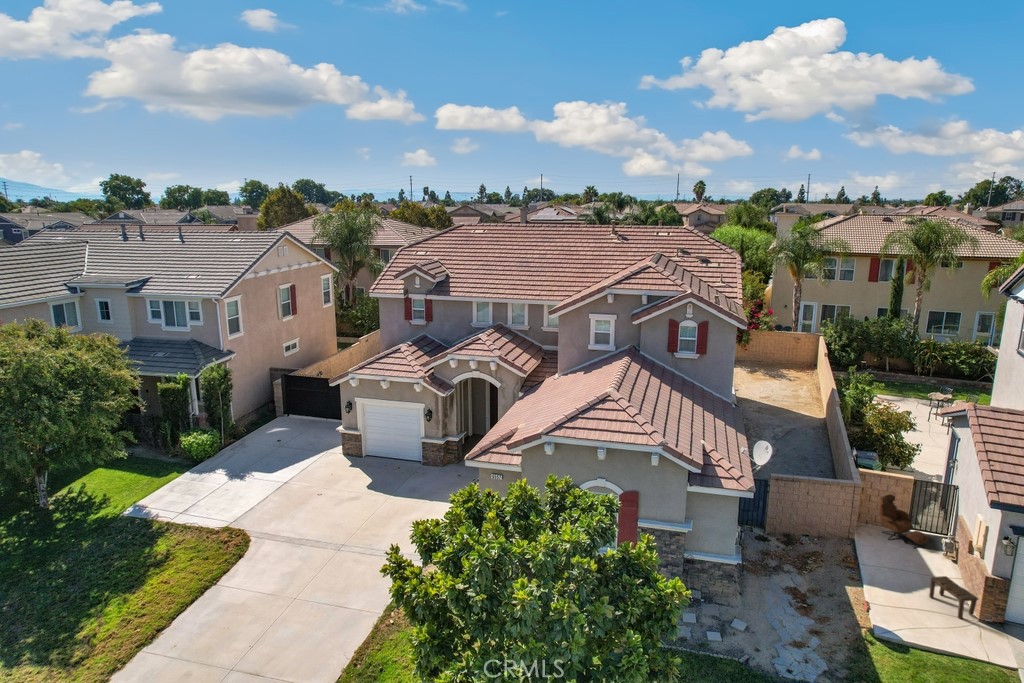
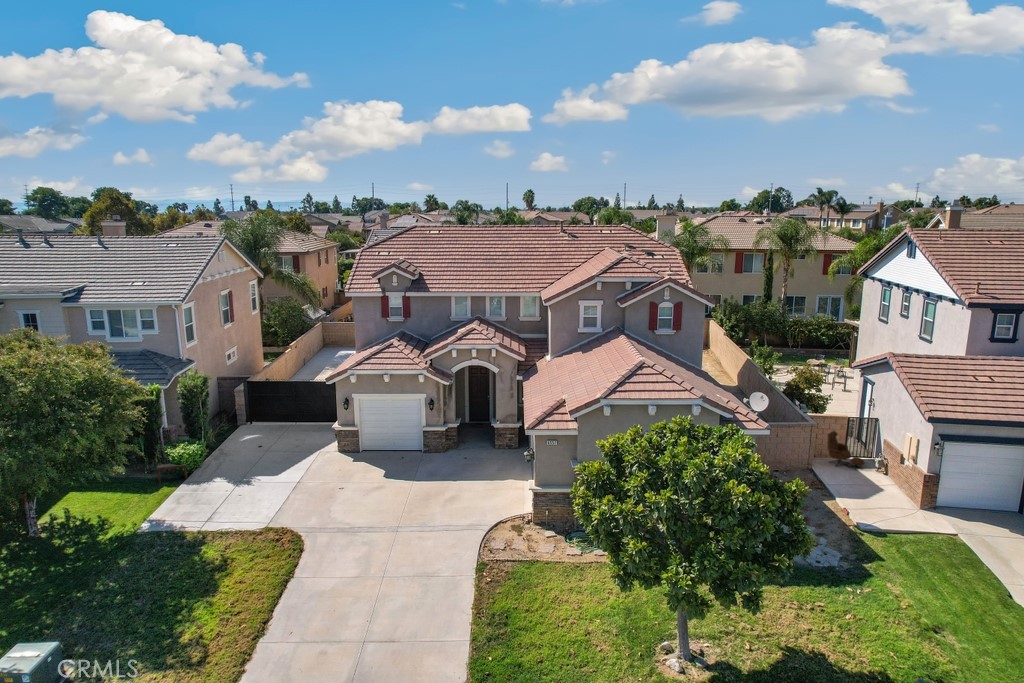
bench: present [929,576,978,619] -> present [156,464,187,483]

